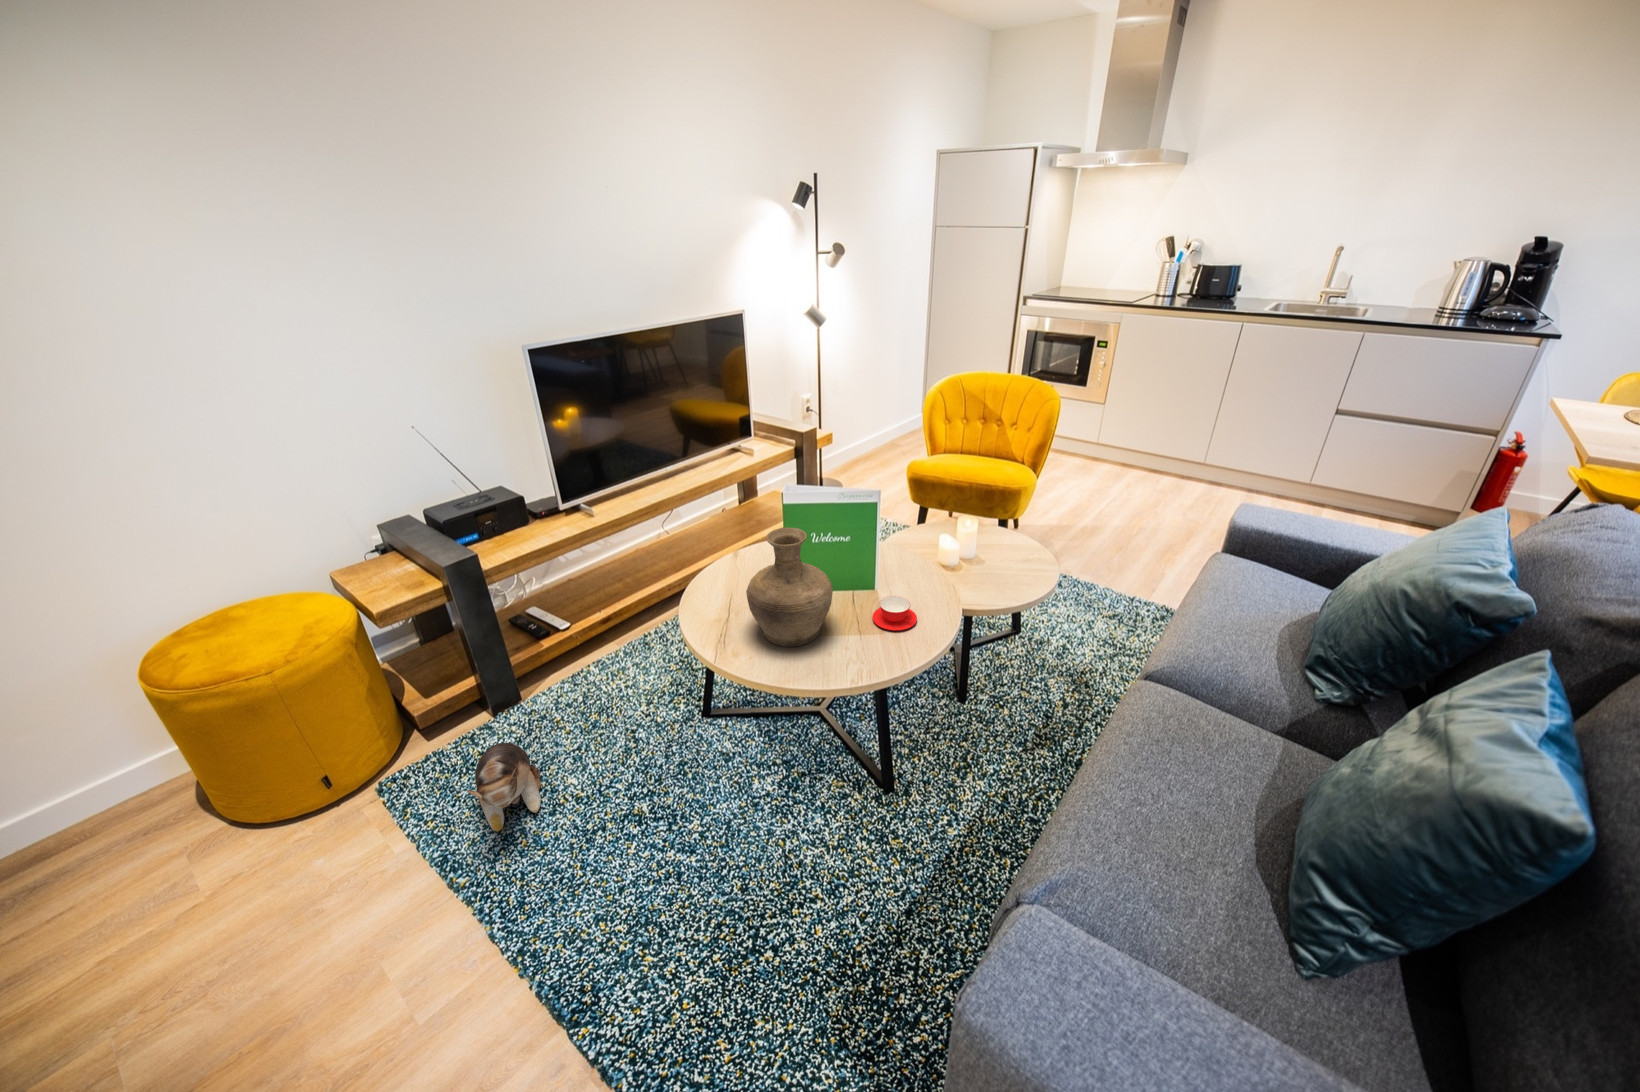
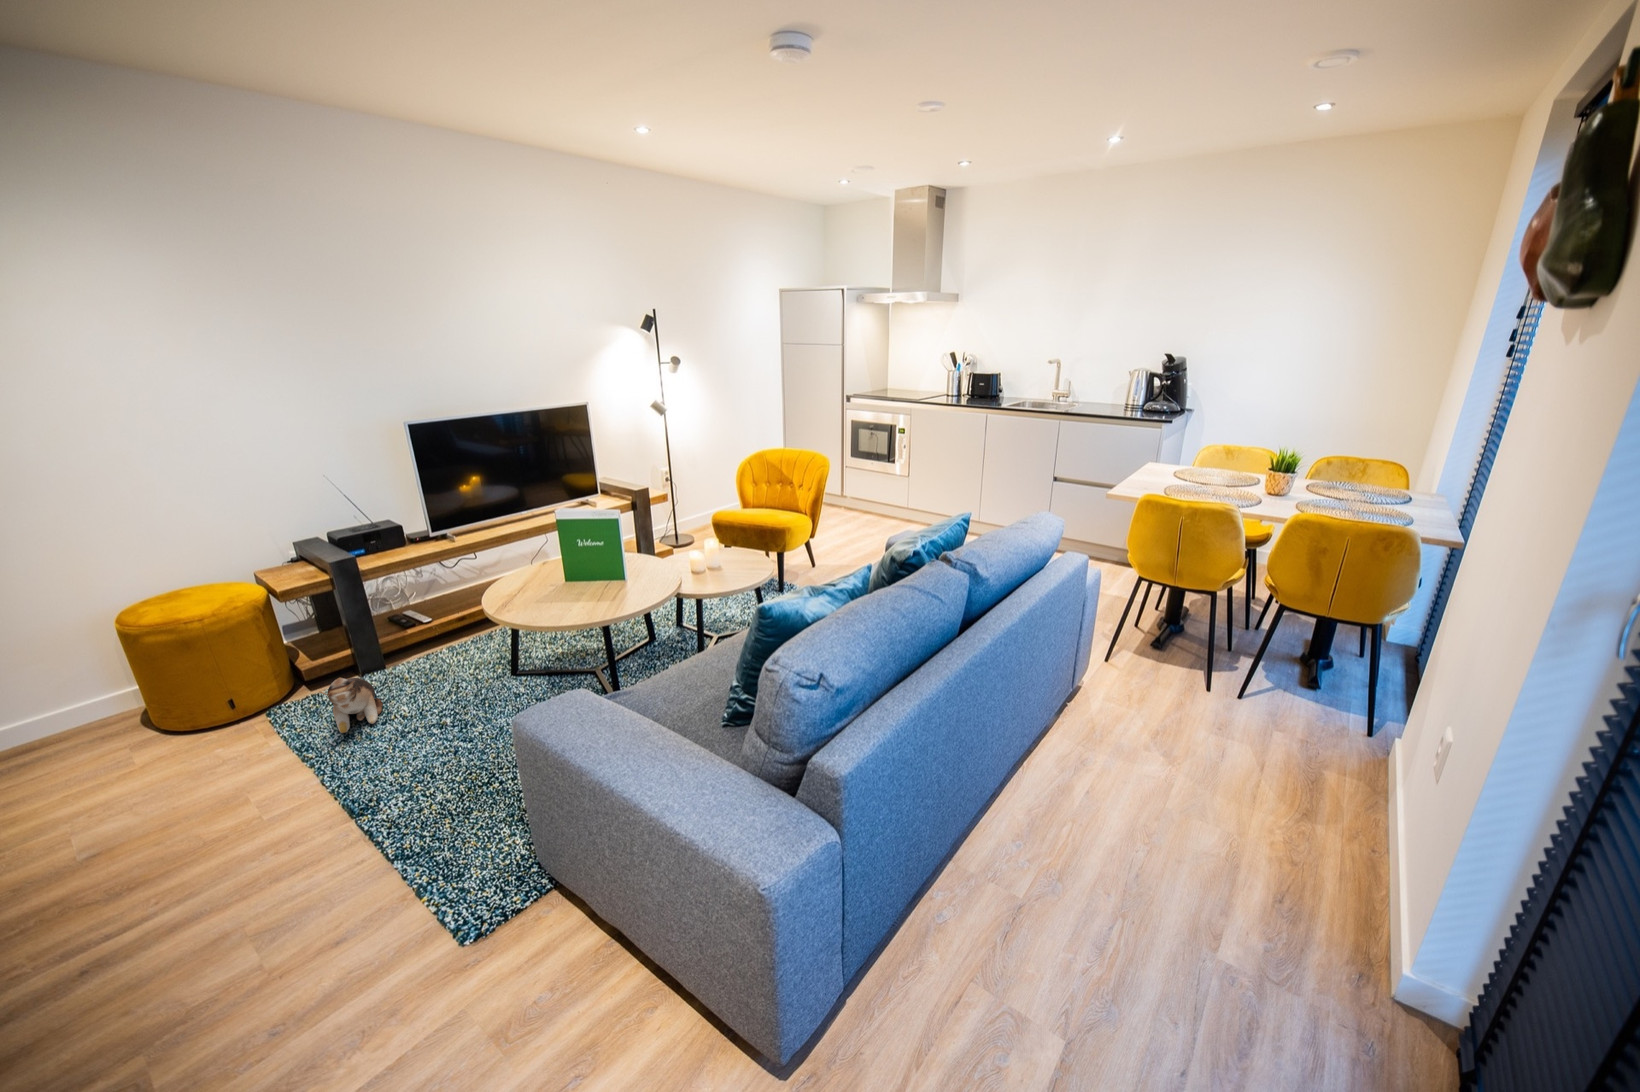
vase: present [746,527,833,647] -> none [516,528,575,604]
teacup: present [872,596,917,630] -> none [606,577,636,596]

